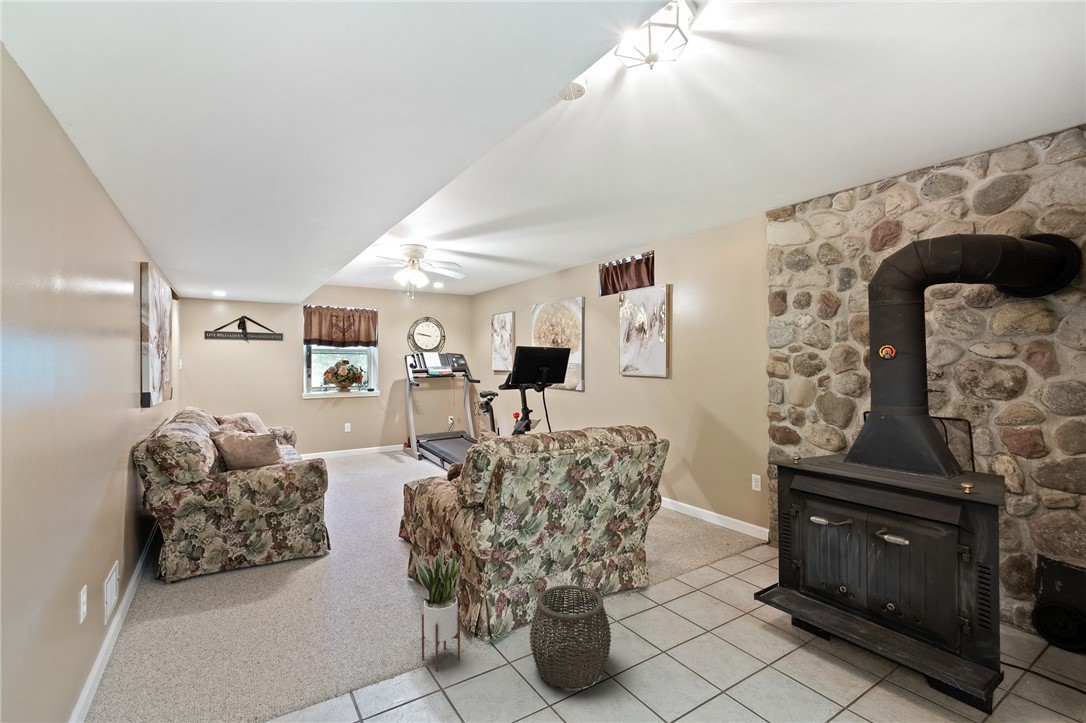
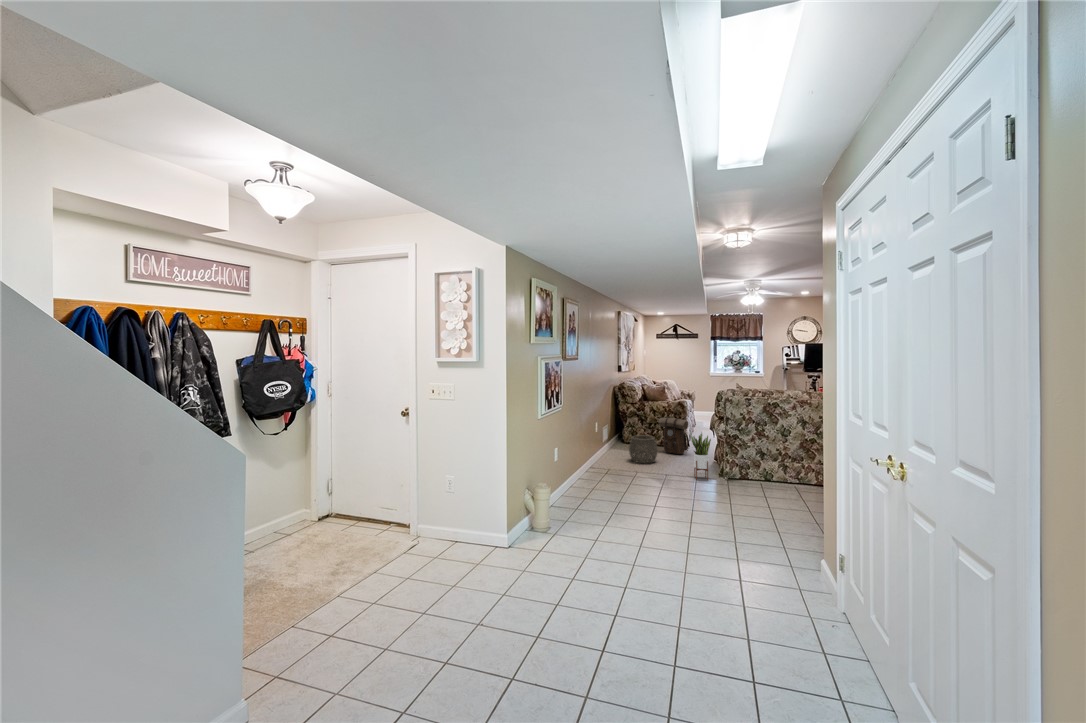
backpack: none [270,503,343,583] -> present [658,417,688,454]
woven basket: present [530,585,611,689] -> present [629,435,658,463]

